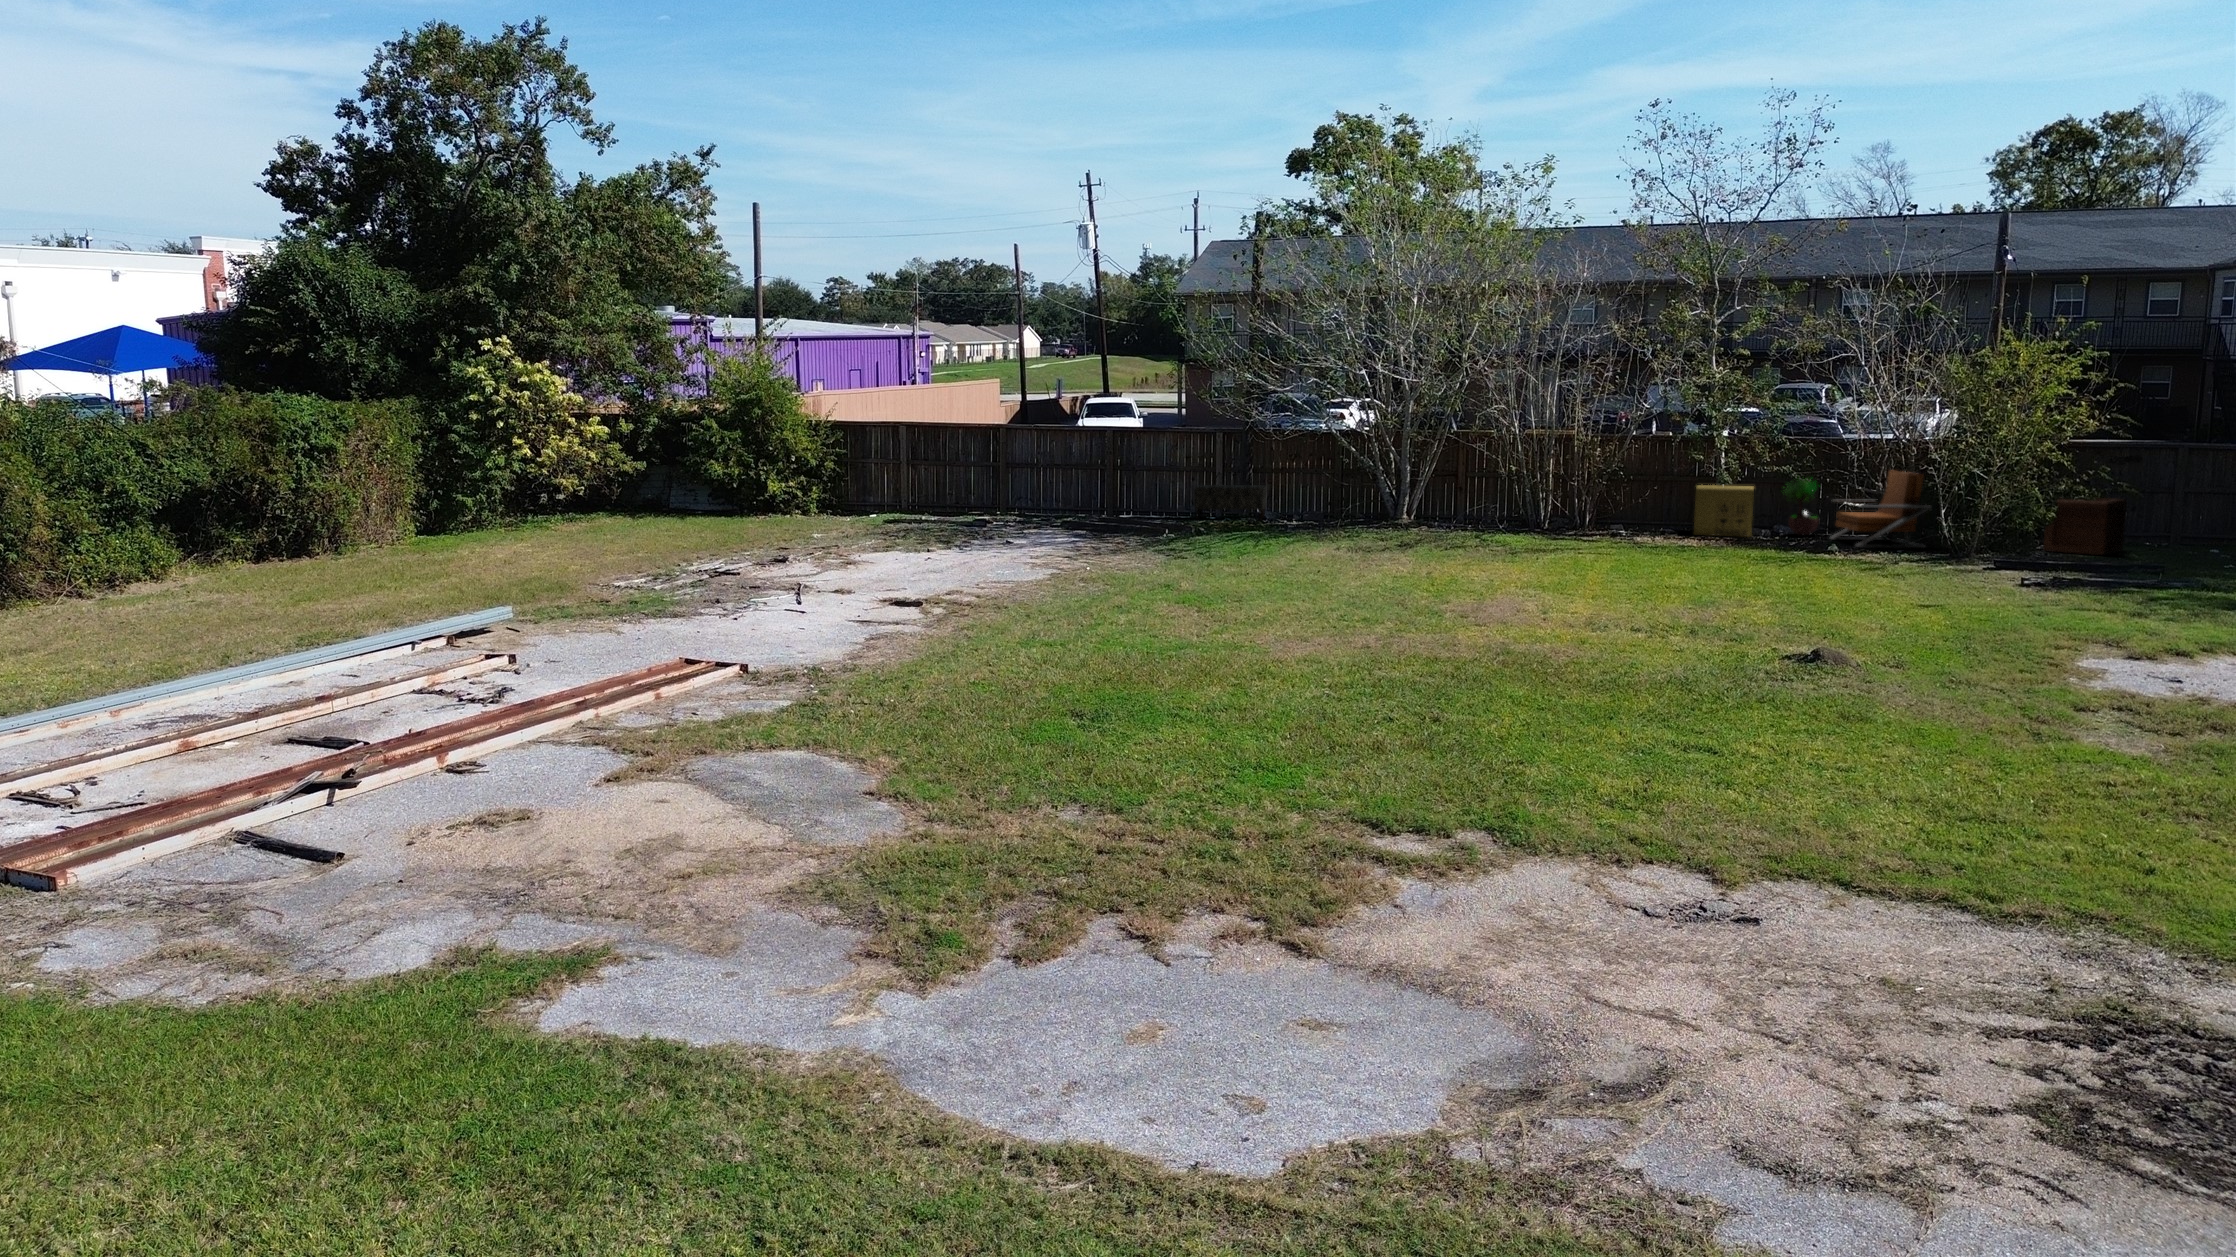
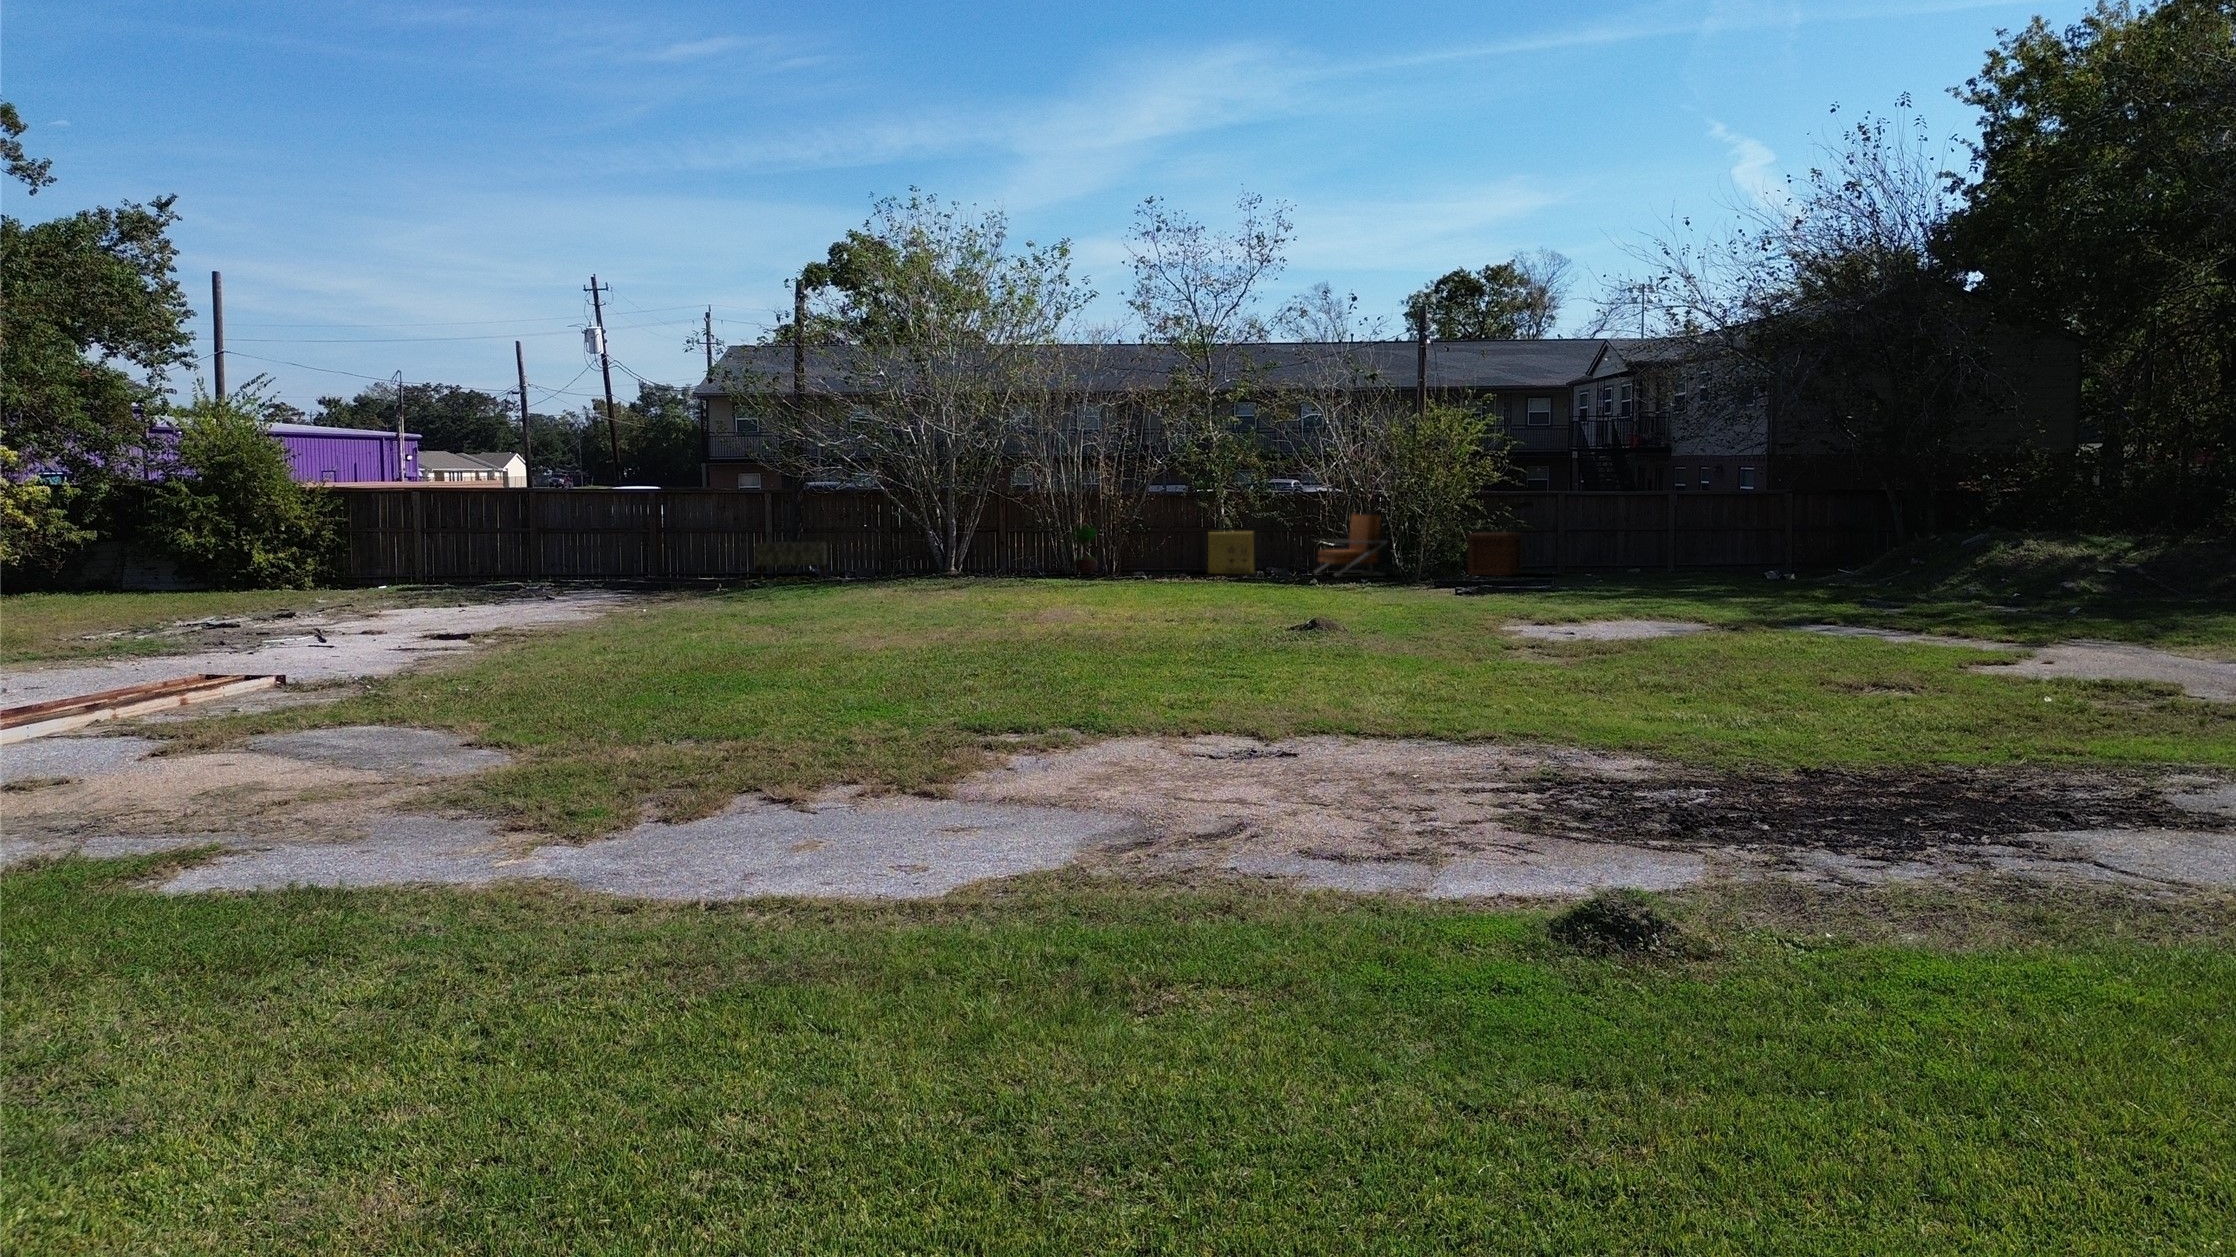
potted tree: present [1783,478,1819,535] -> present [1070,525,1097,574]

